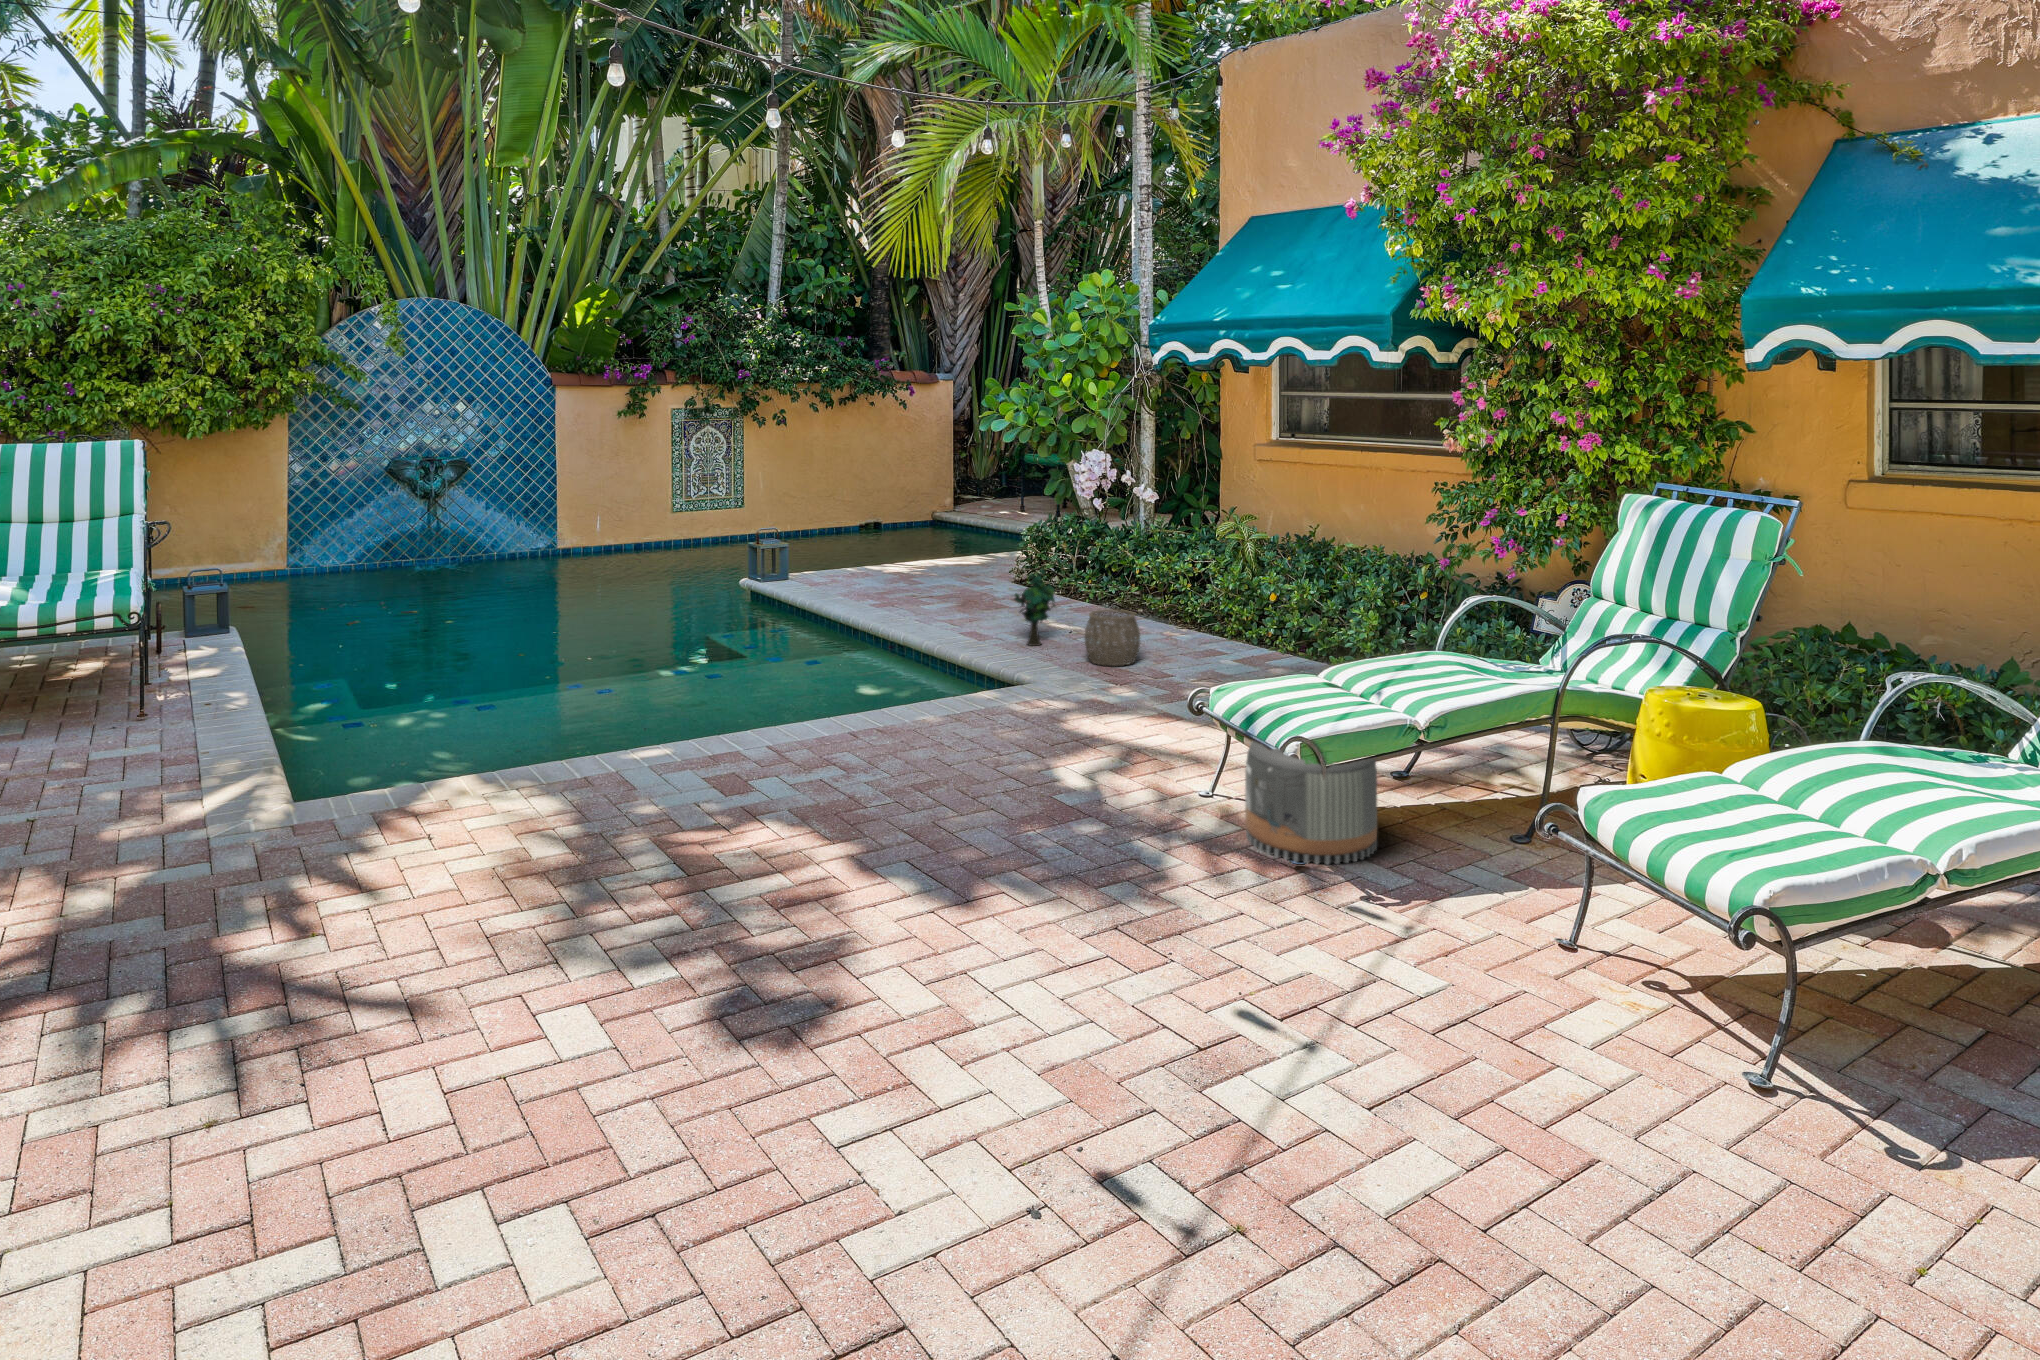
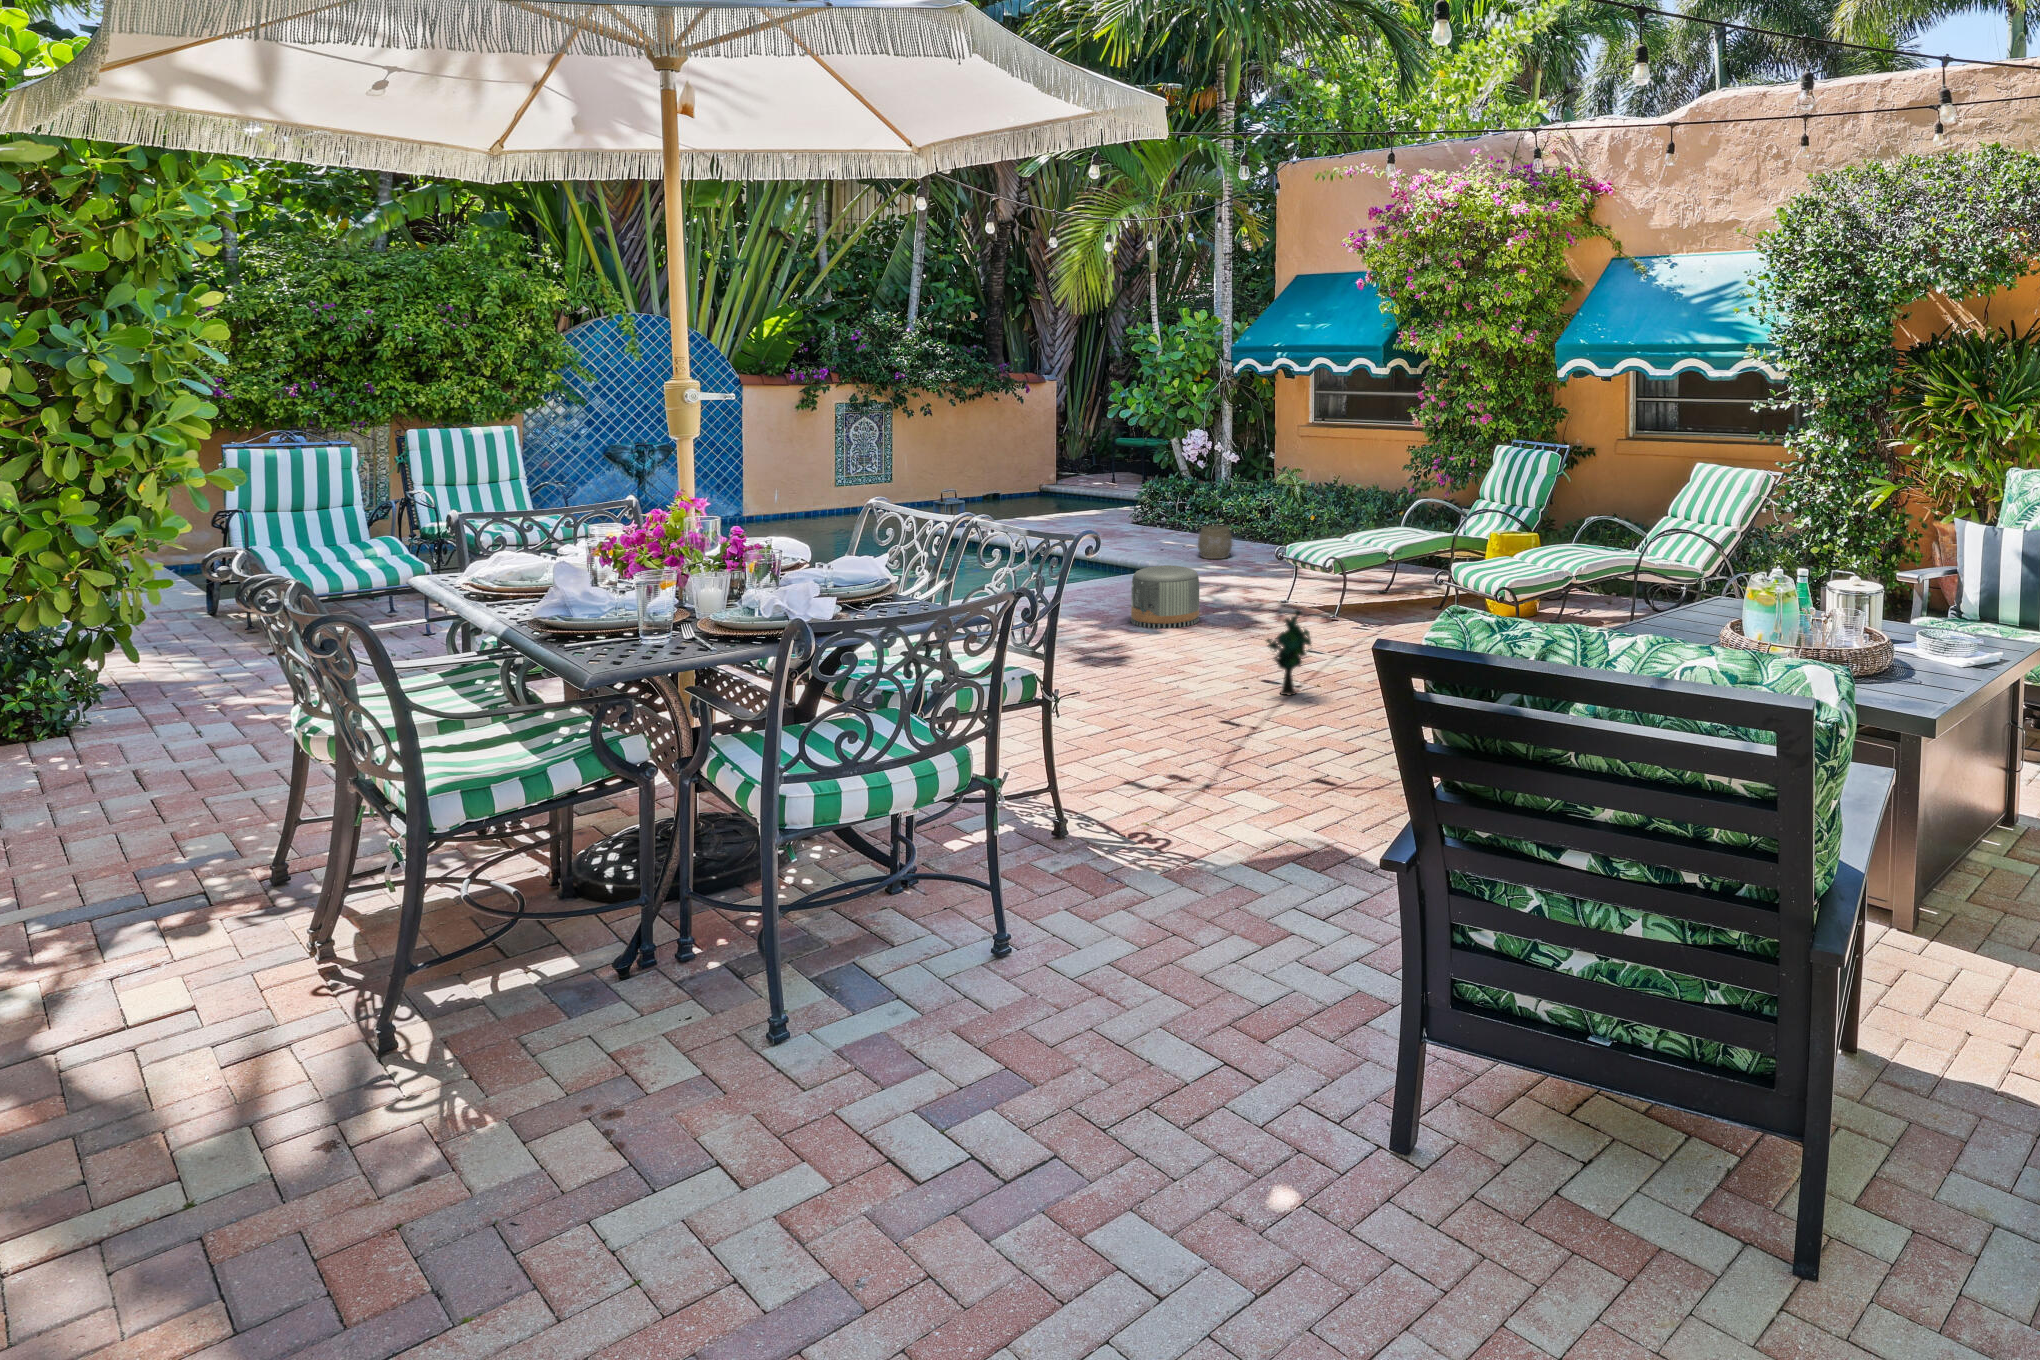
decorative plant: present [1014,568,1055,646] -> present [1266,610,1311,695]
pouf: present [1245,742,1377,864] -> present [1131,565,1199,628]

